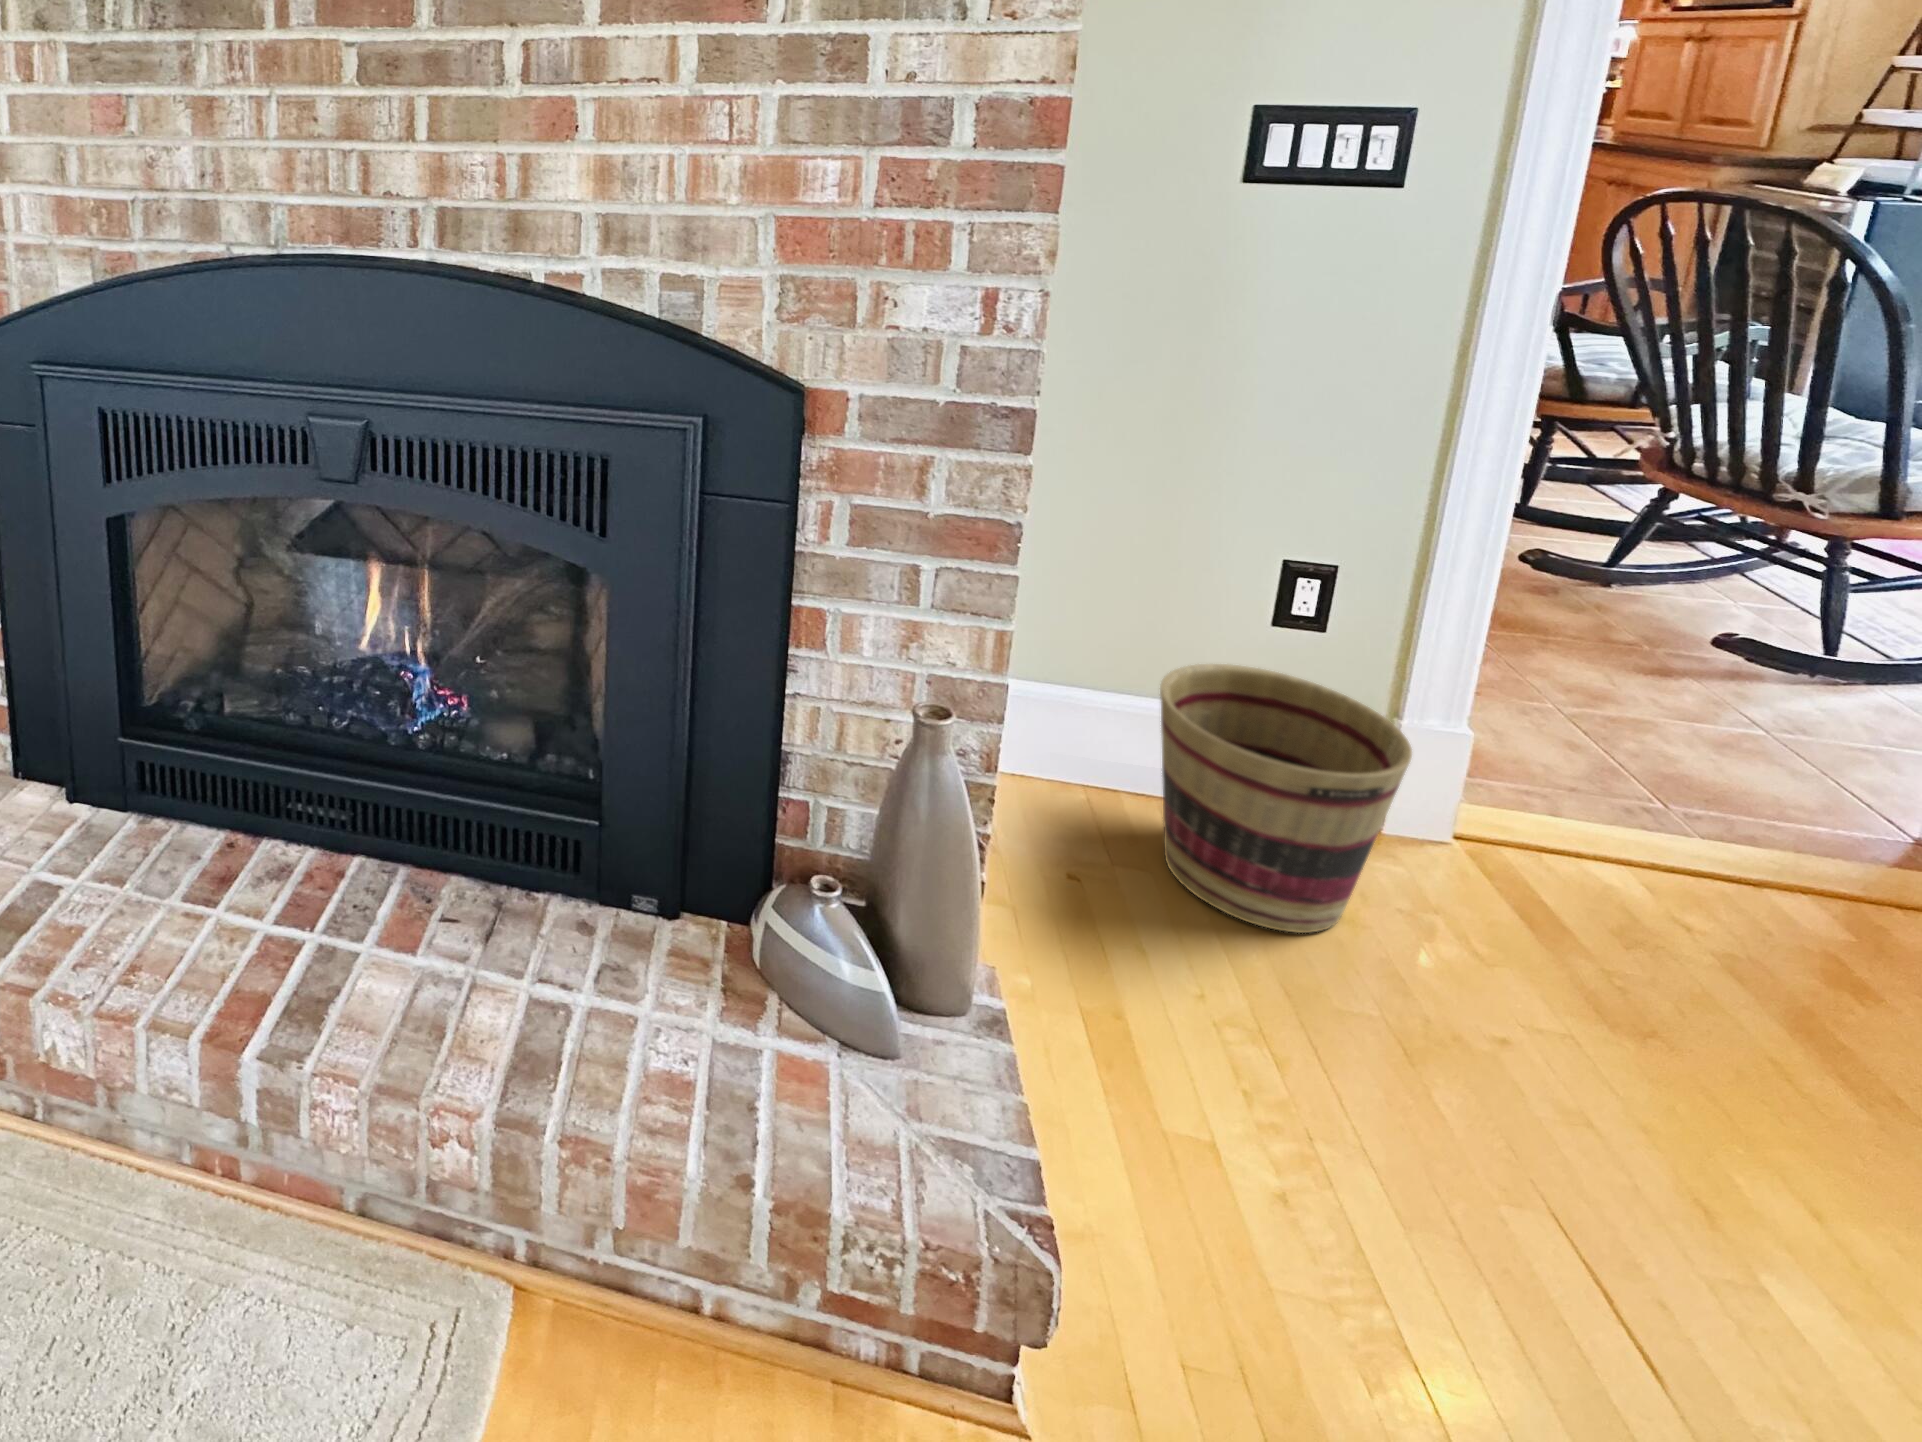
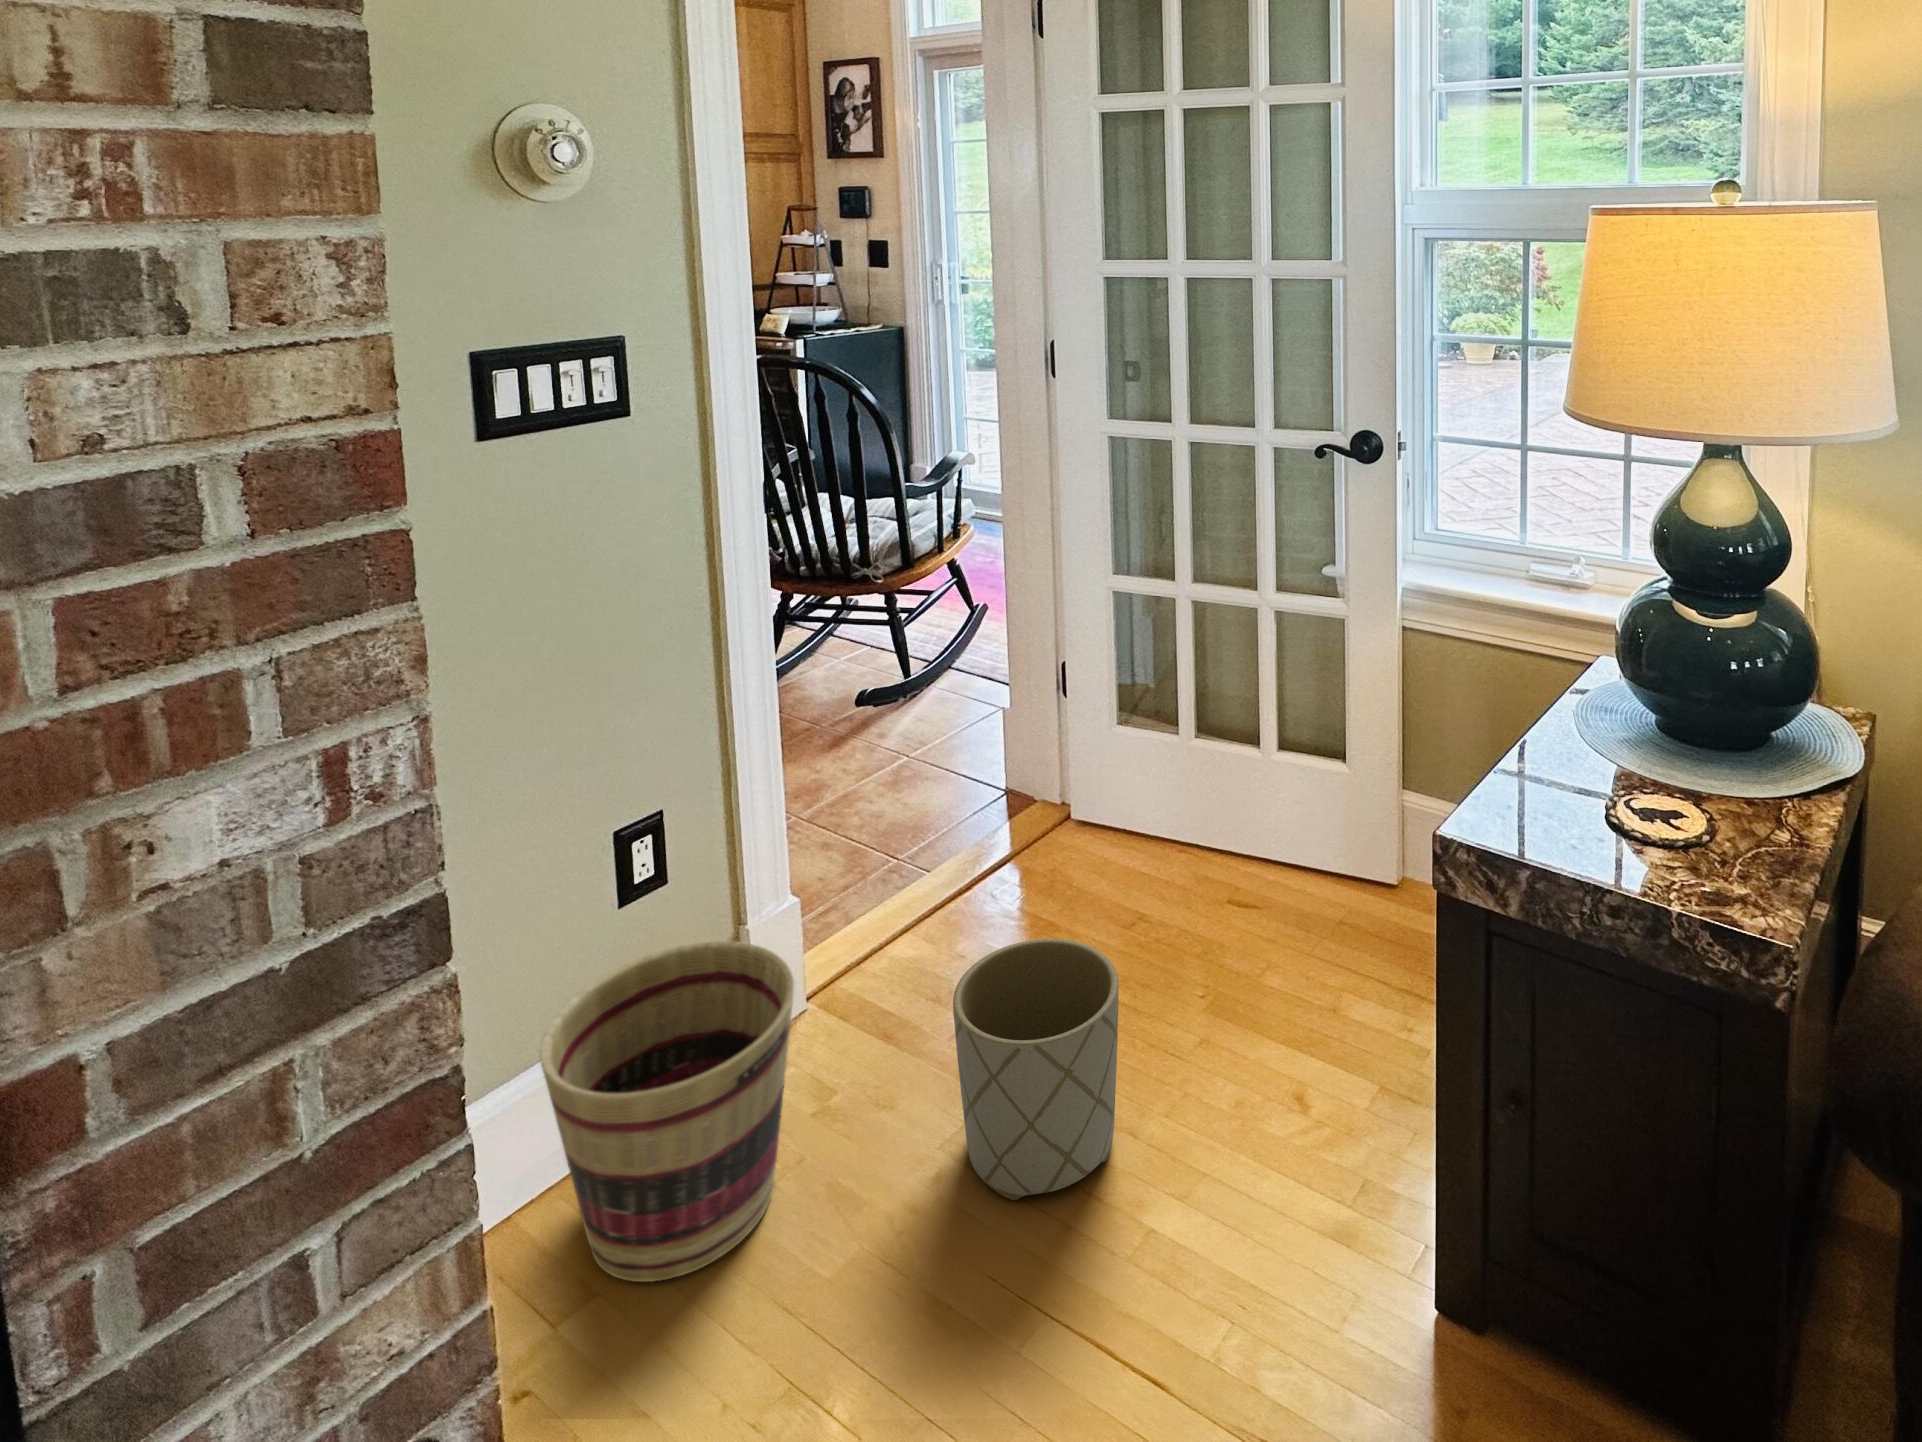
planter: none [1563,886,1883,1204] -> present [953,939,1119,1200]

